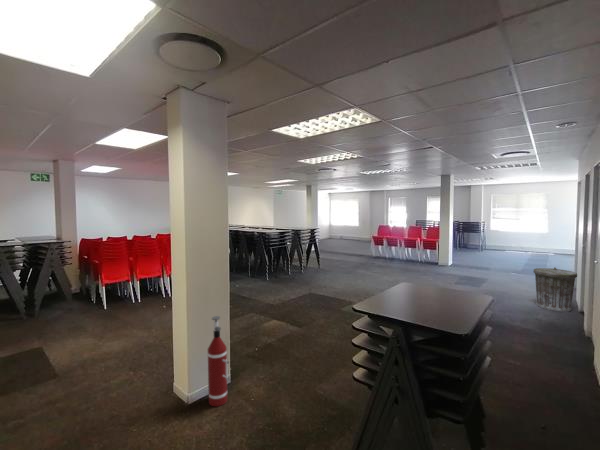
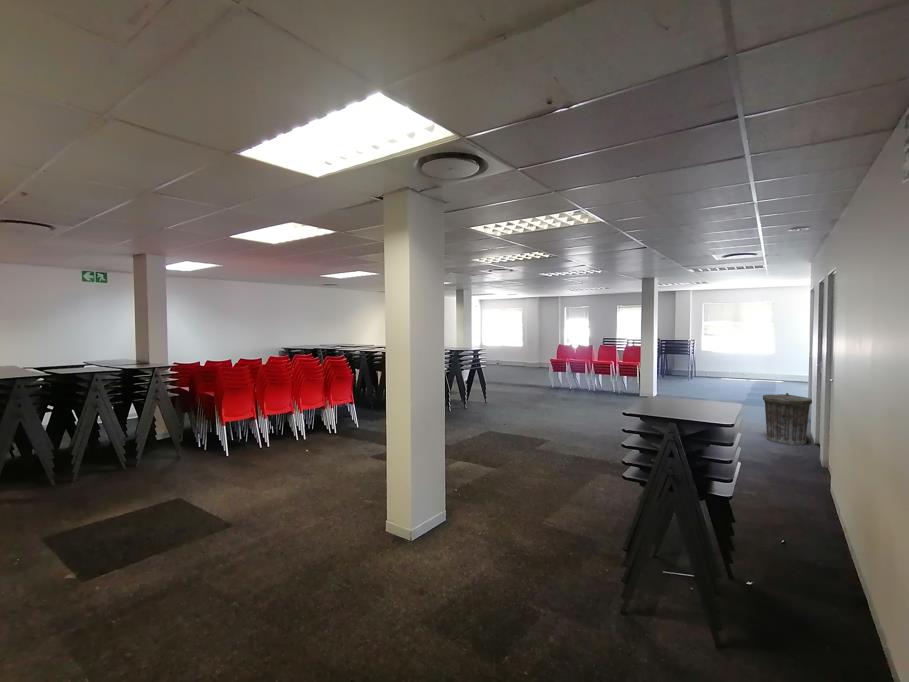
fire extinguisher: present [208,316,229,406] -> none [431,443,458,542]

